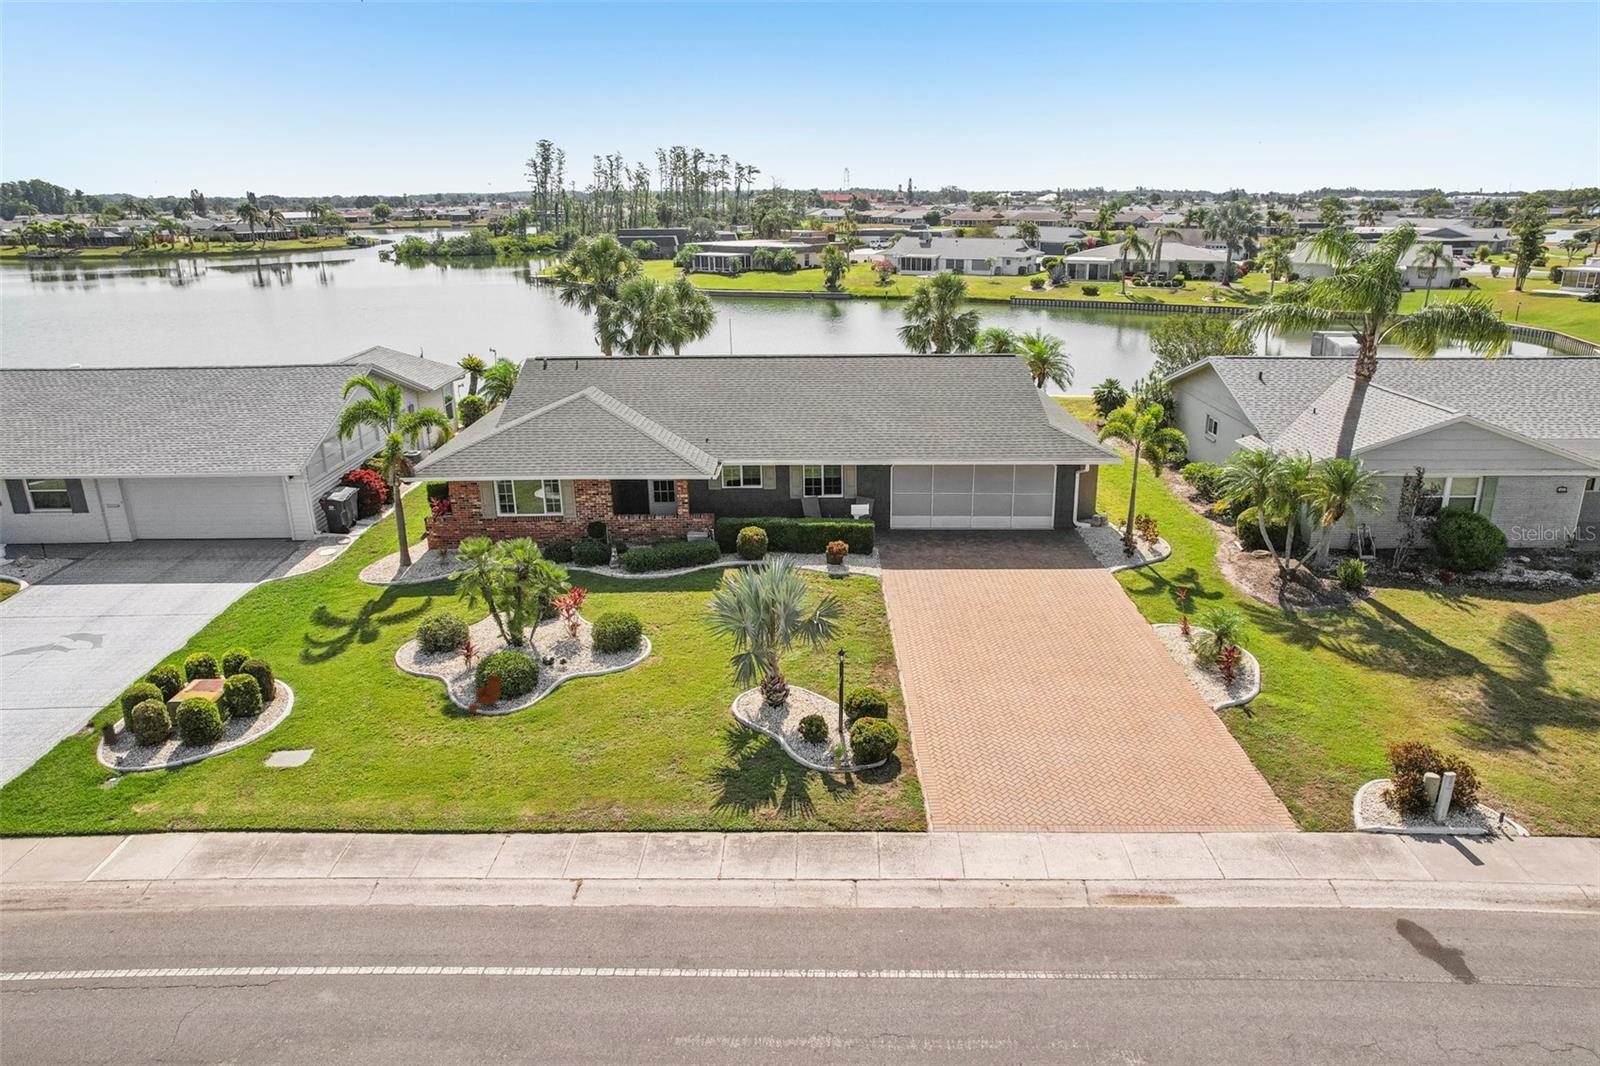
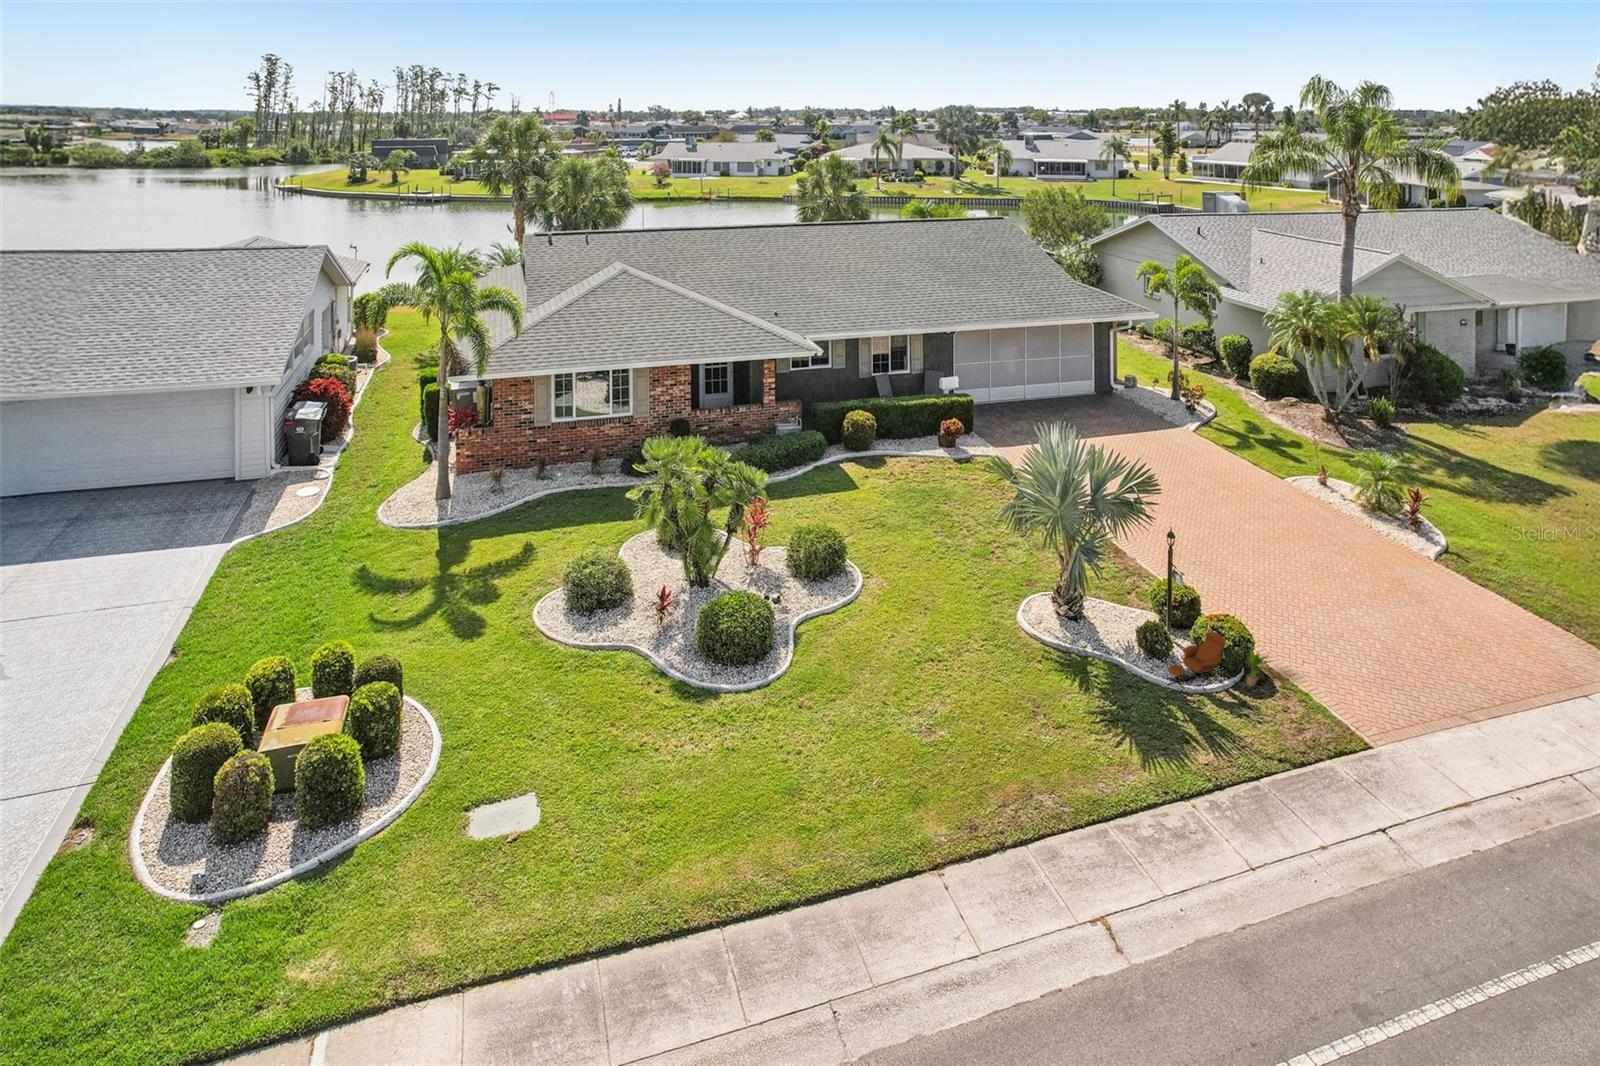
lounge chair: present [468,675,501,716] -> present [1168,632,1226,683]
watering can: present [102,720,130,746] -> none [124,802,178,858]

